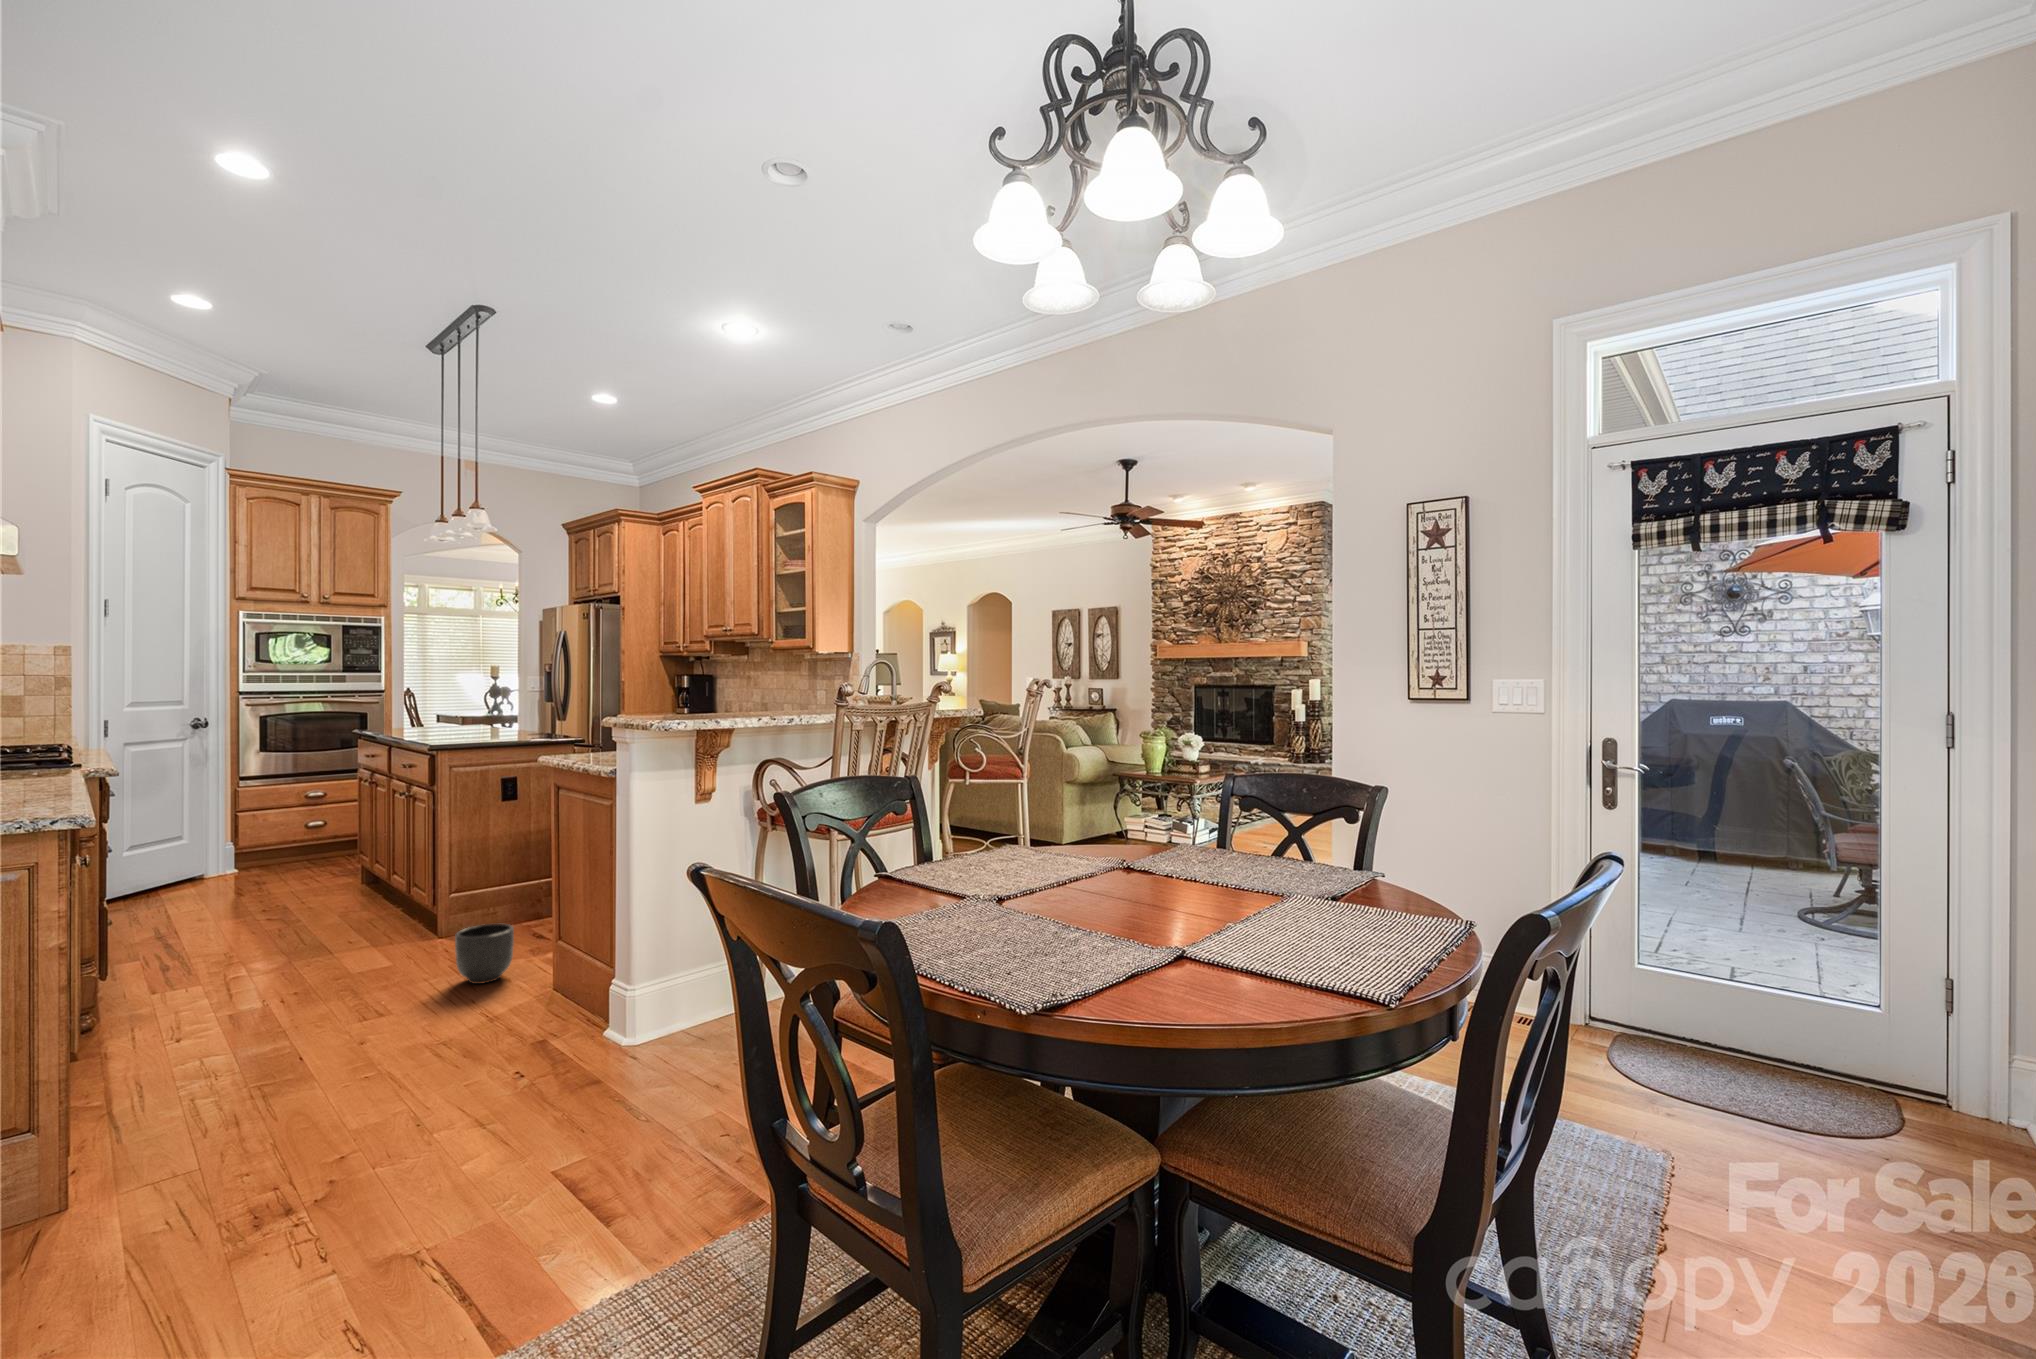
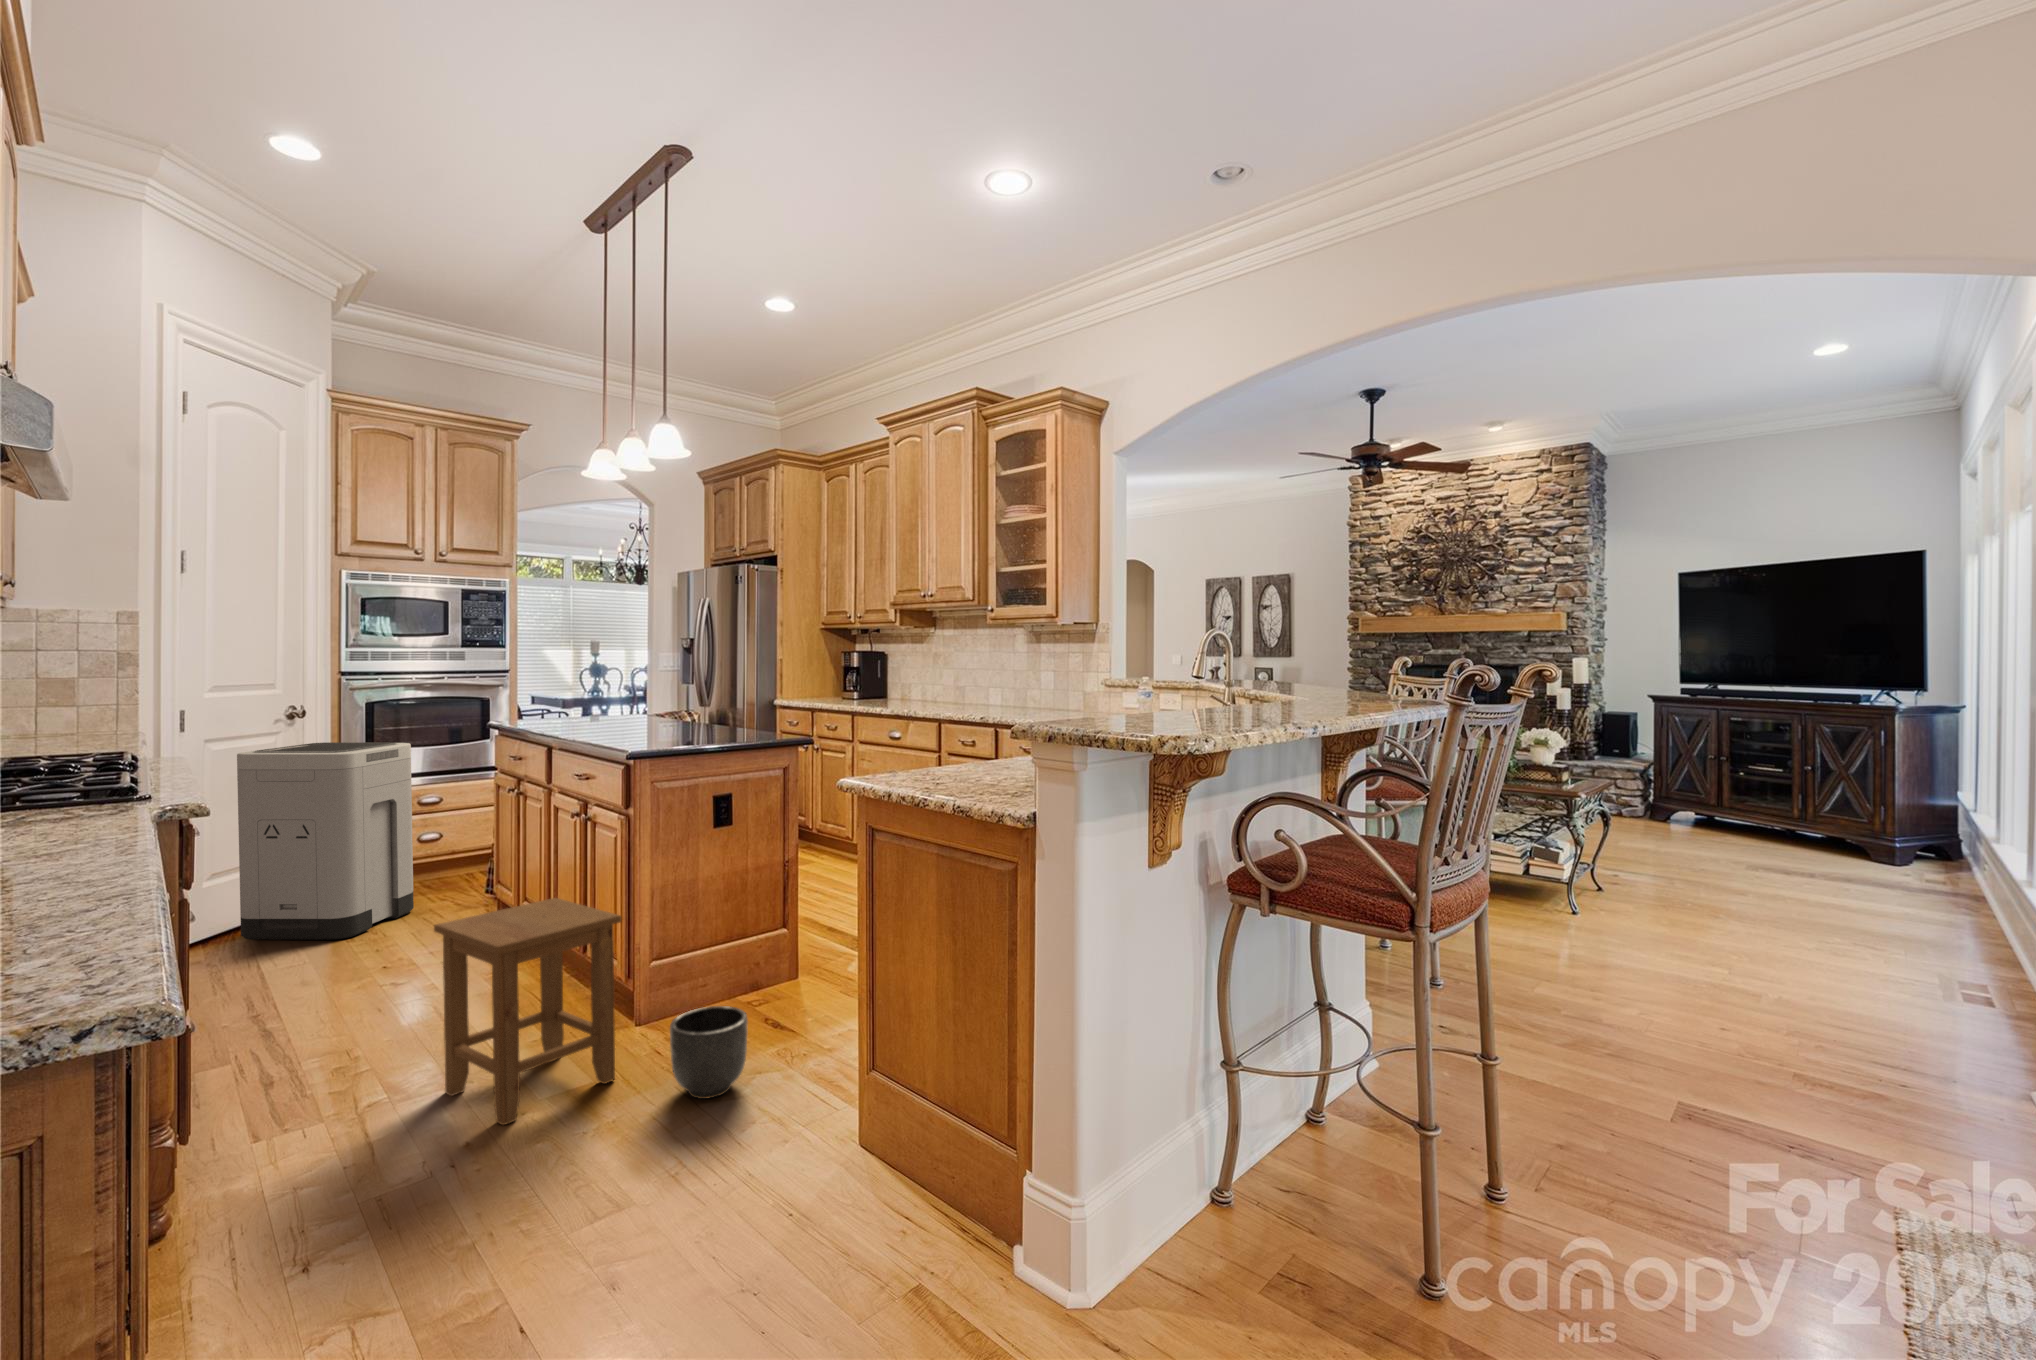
trash can: none [148,747,296,901] -> present [237,742,414,940]
stool: none [286,851,425,999] -> present [434,898,622,1125]

